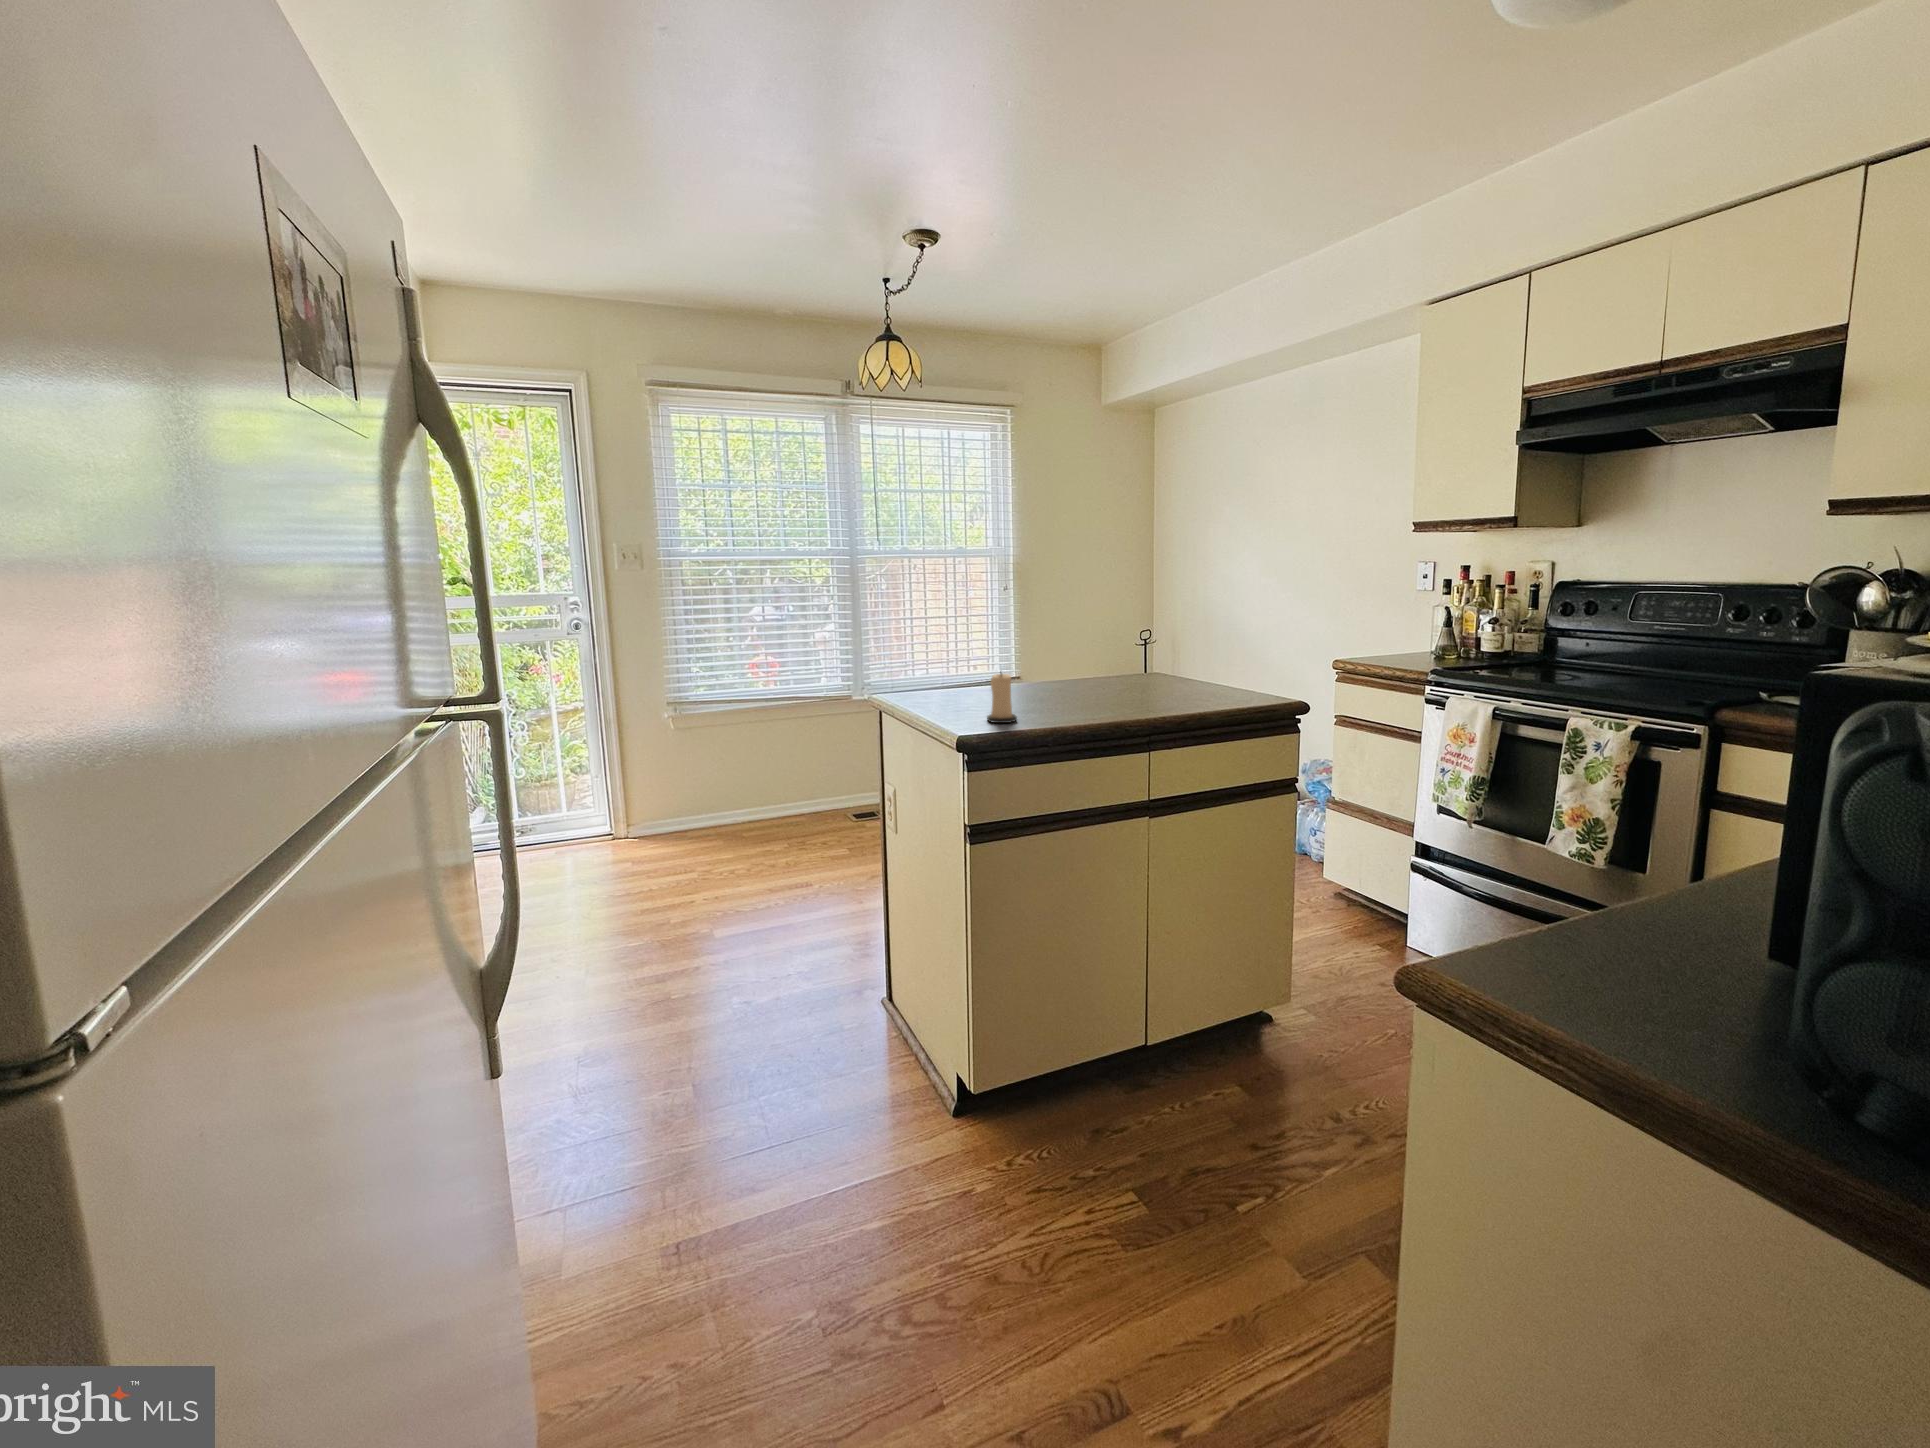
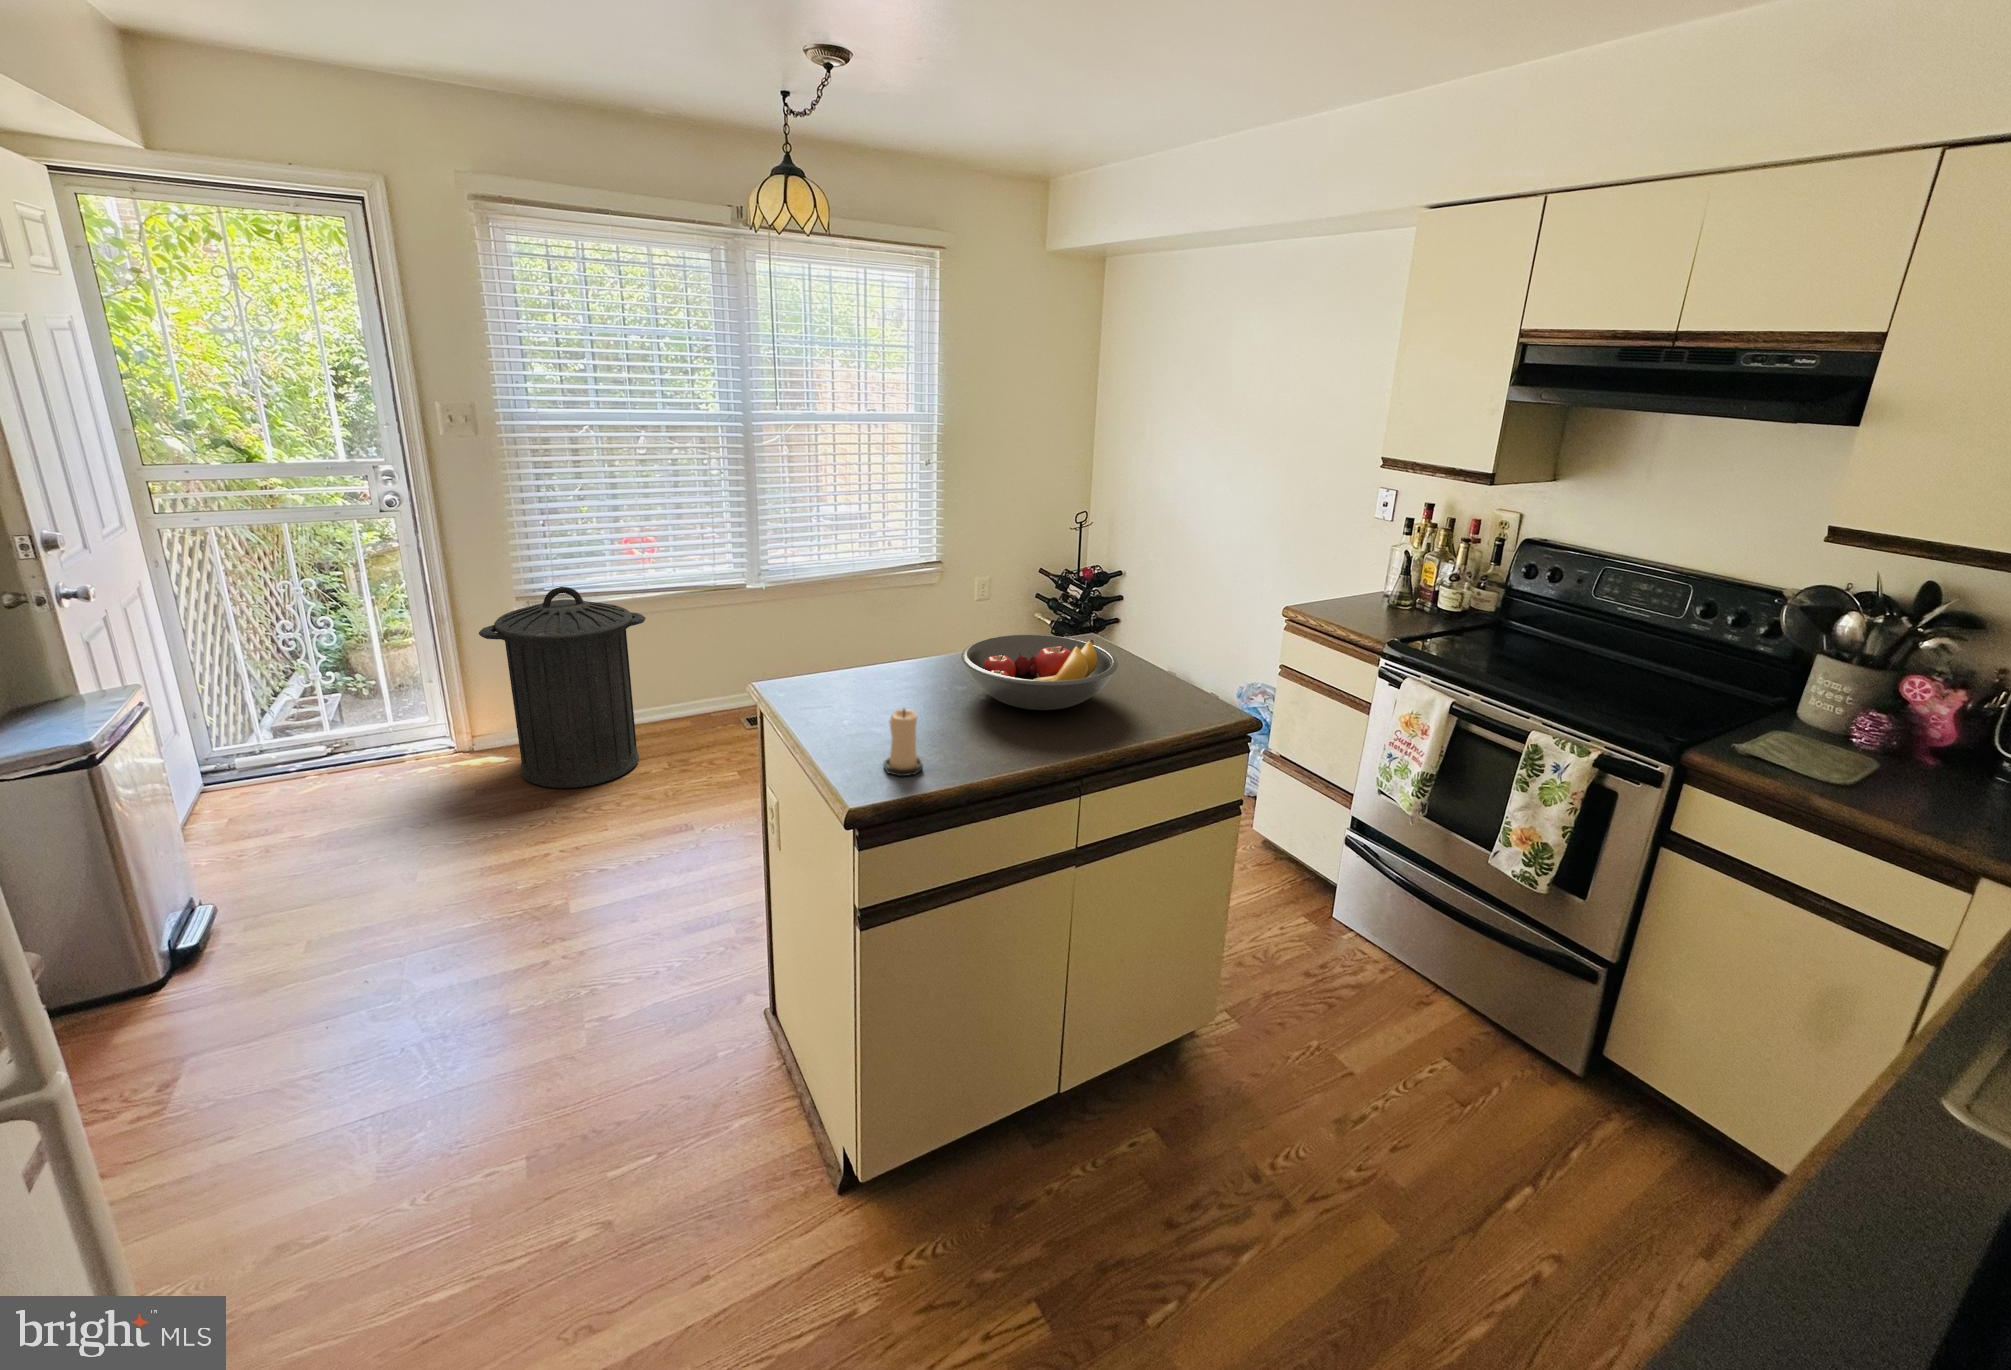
fruit bowl: none [1049,647,1177,697] -> present [961,634,1118,710]
trash can: none [685,688,808,850] -> present [479,587,646,788]

